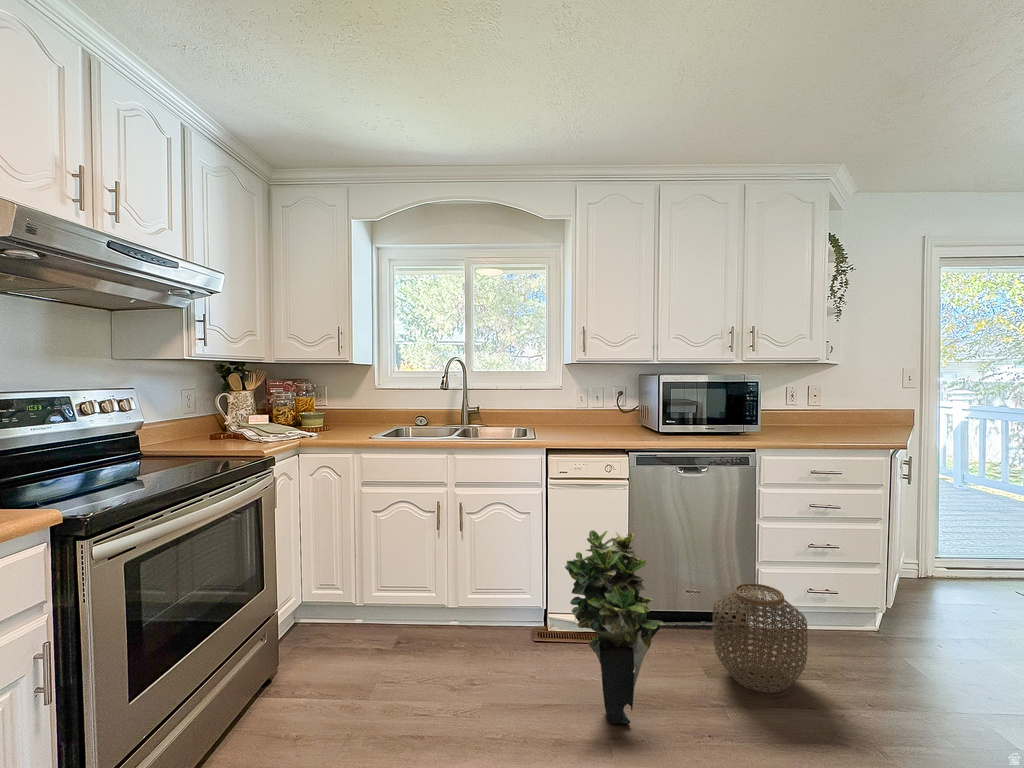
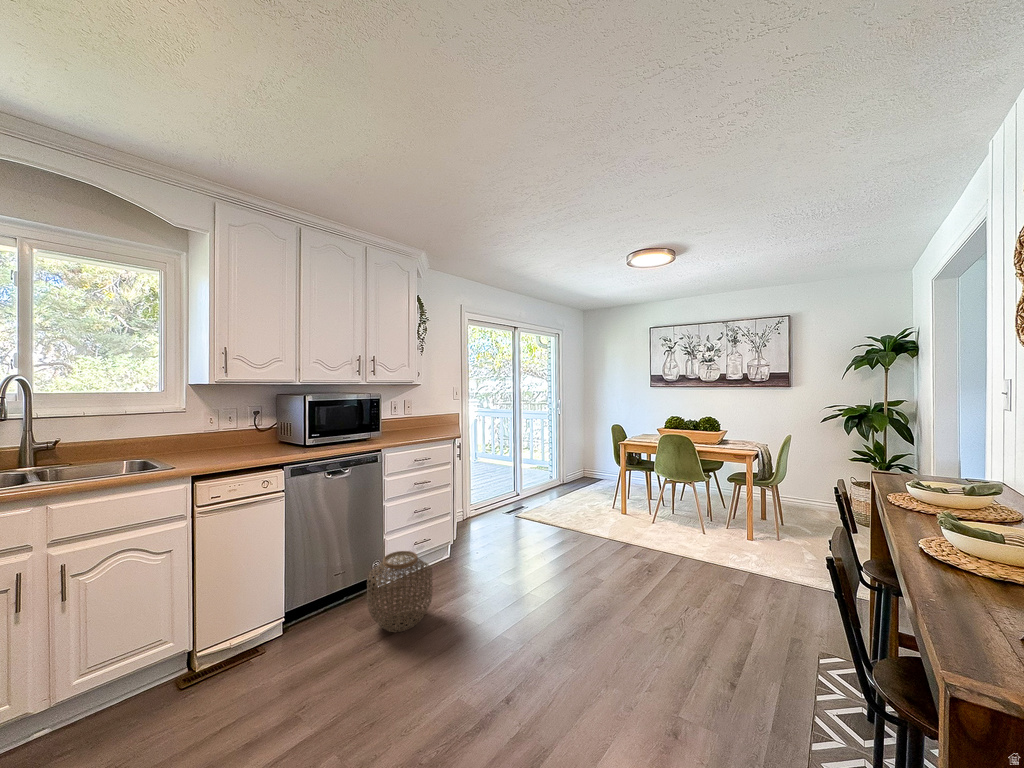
potted plant: present [565,530,663,724] -> none [245,541,346,722]

